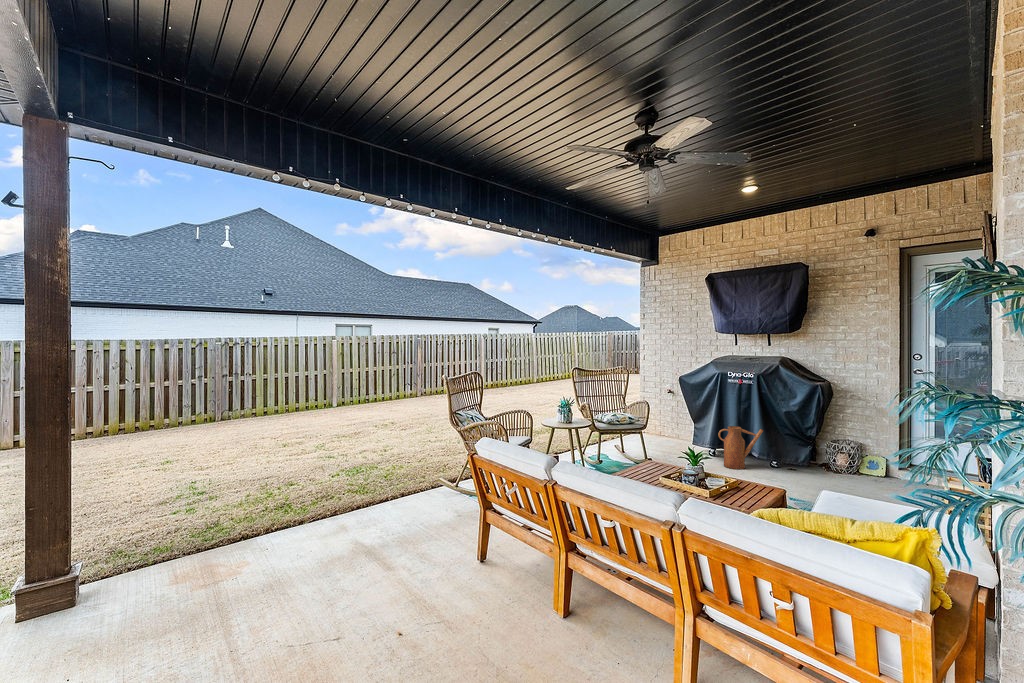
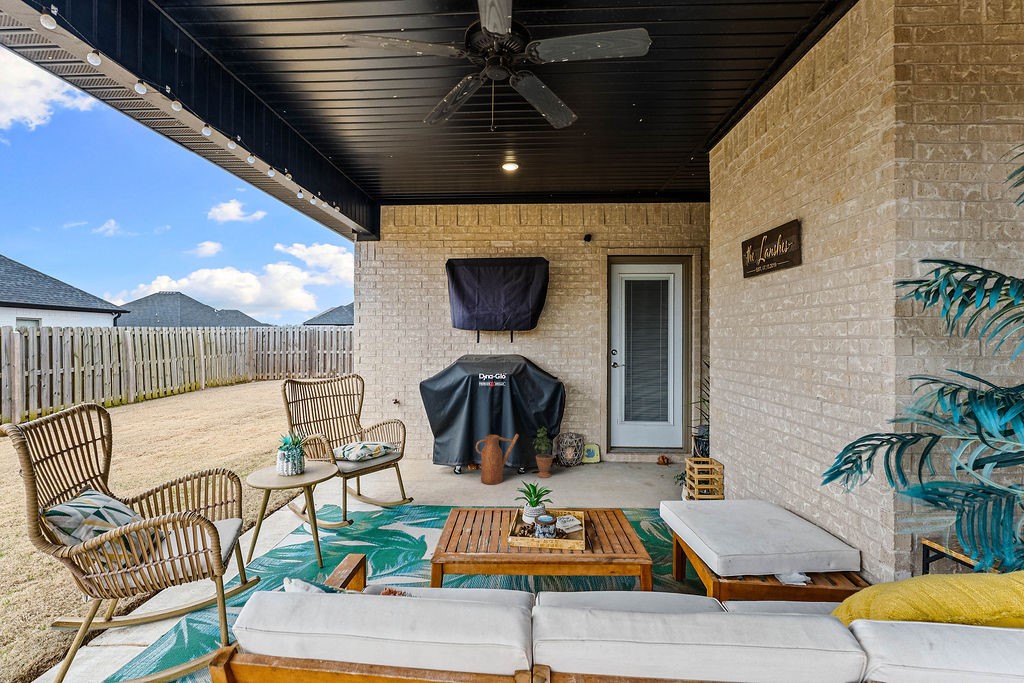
potted plant: none [779,426,803,476] -> present [533,426,553,478]

